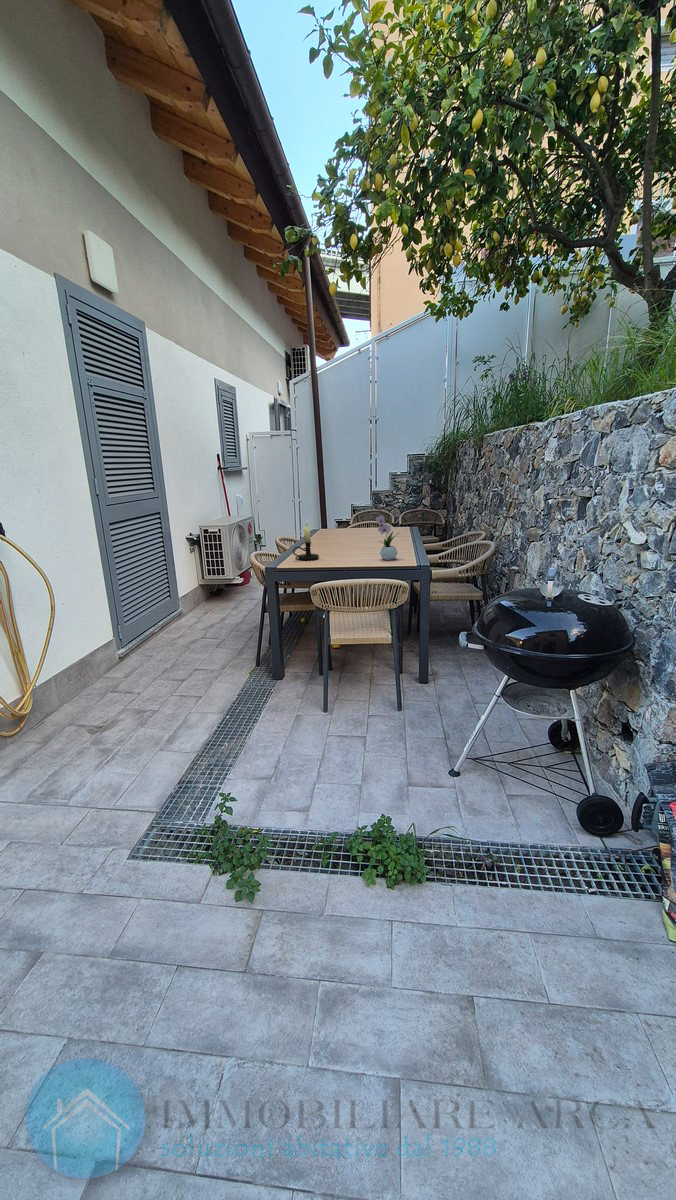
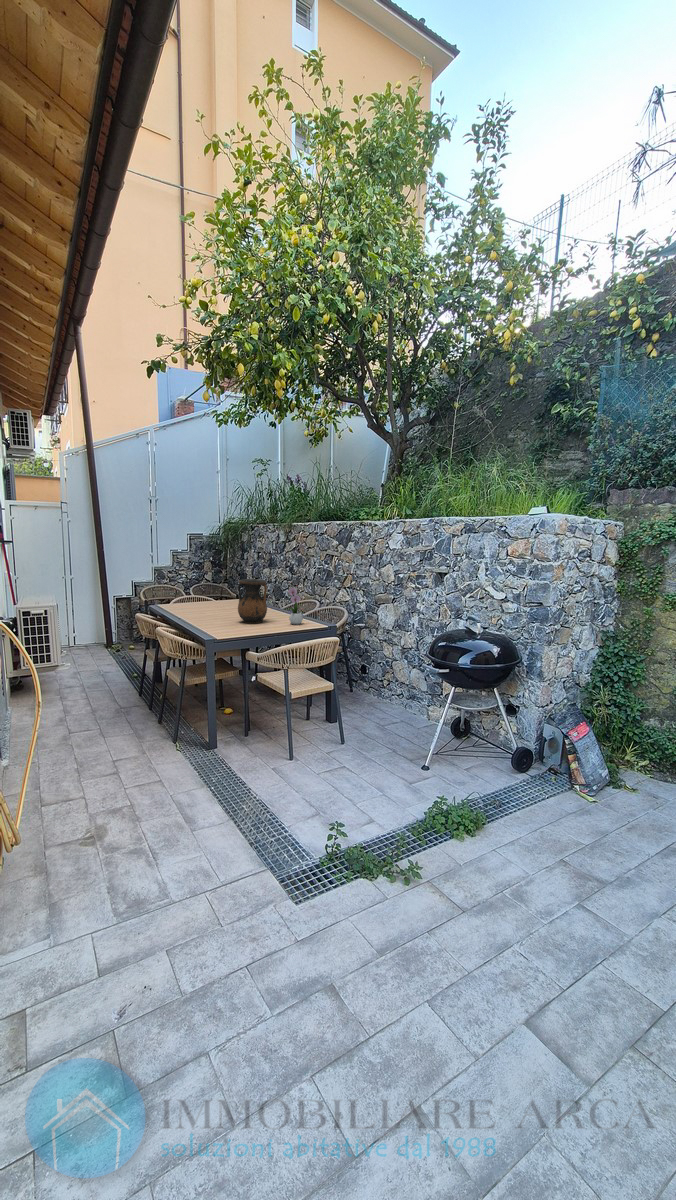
vase: none [337,505,370,555] -> present [238,579,267,623]
candle holder: present [293,521,319,561] -> none [215,593,235,630]

